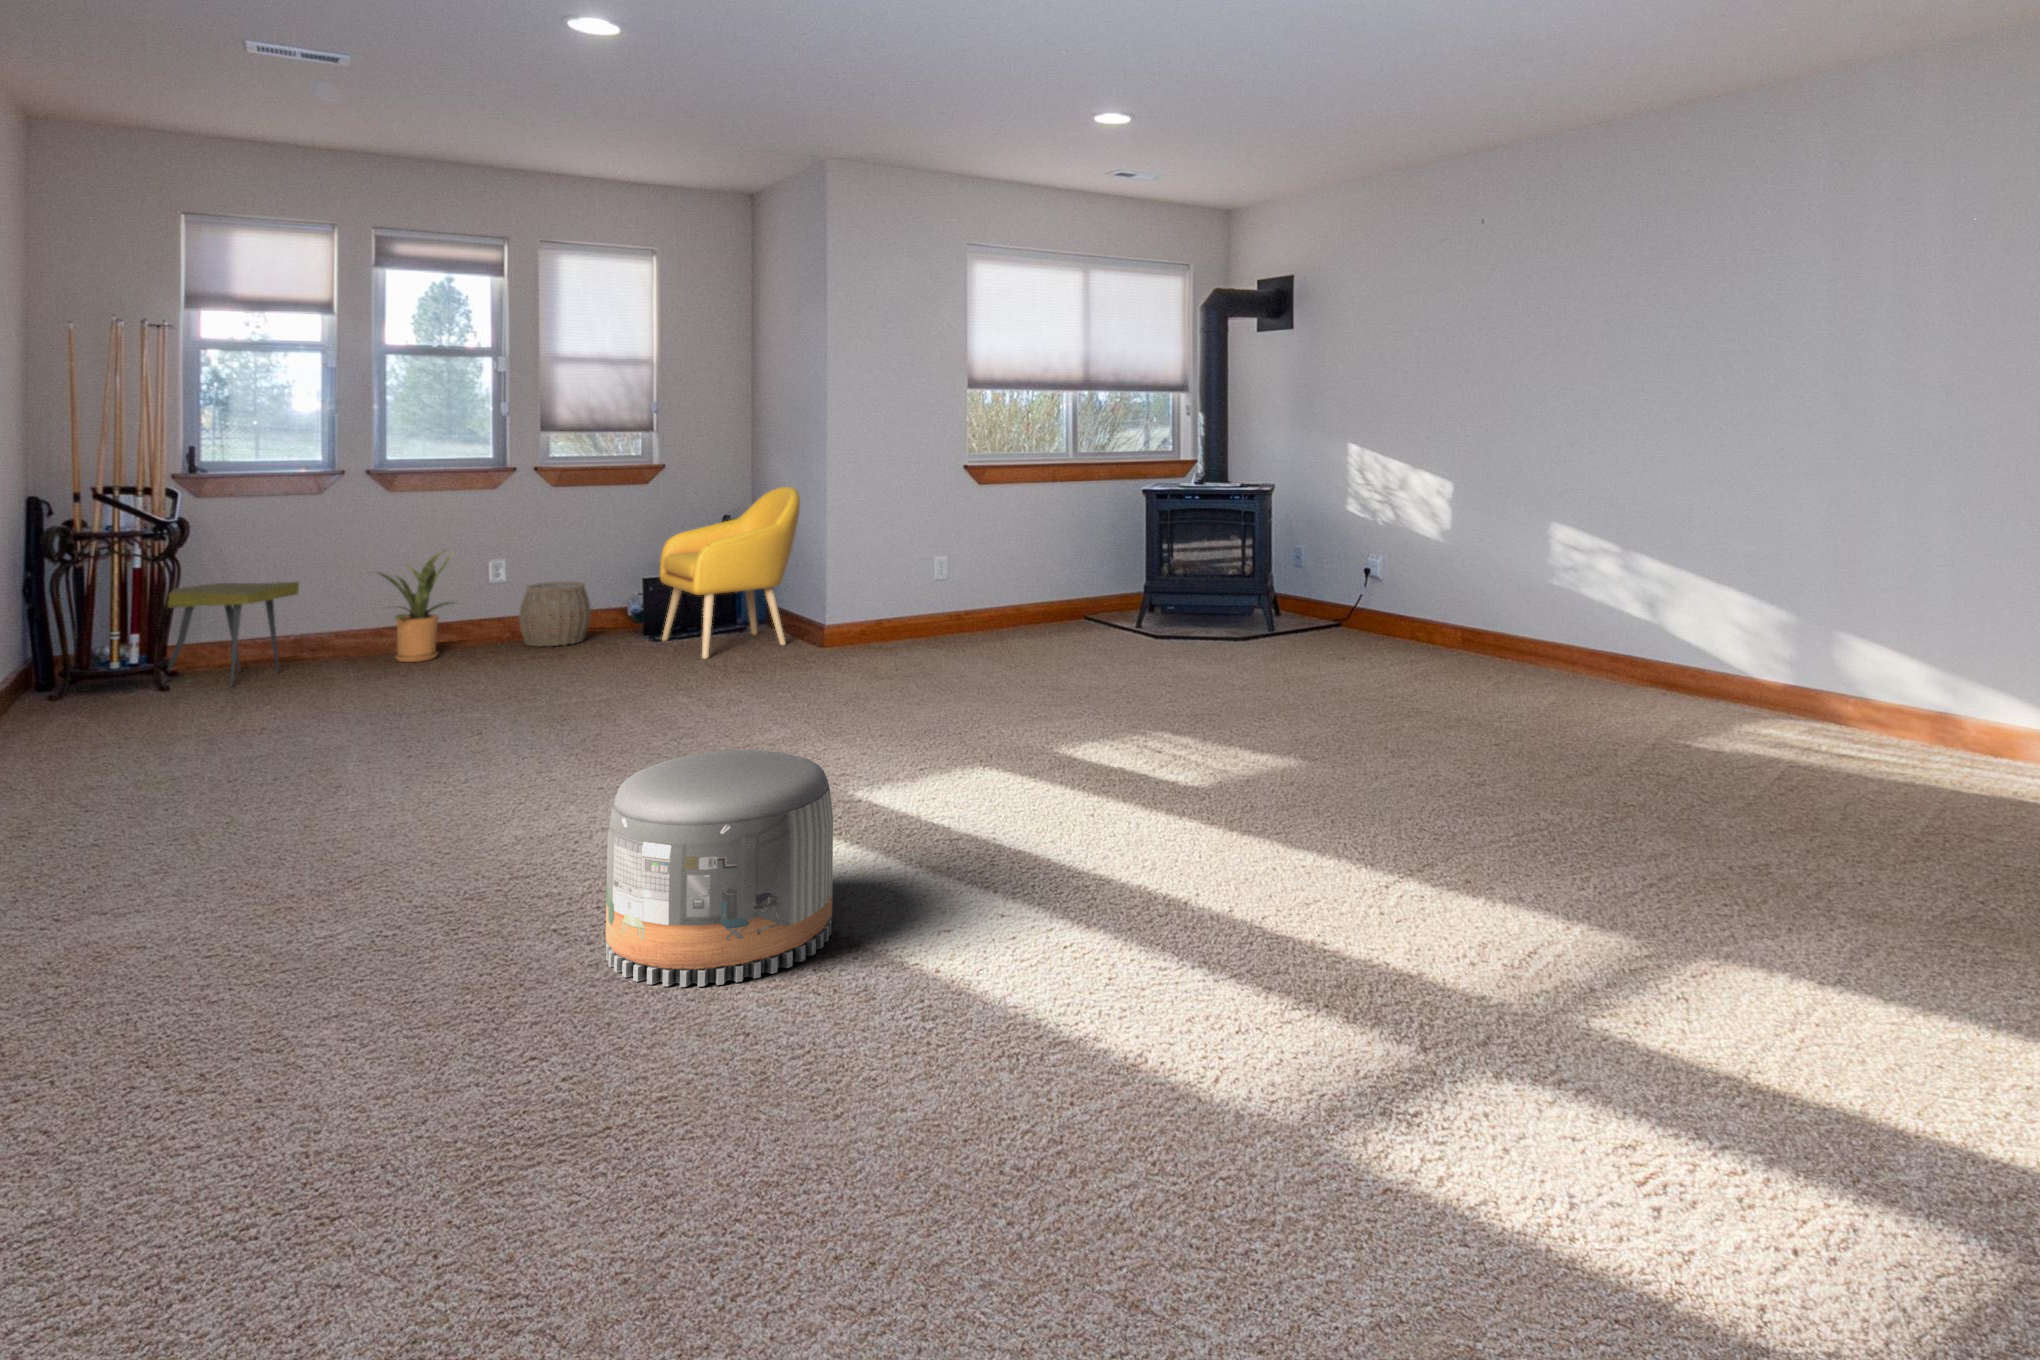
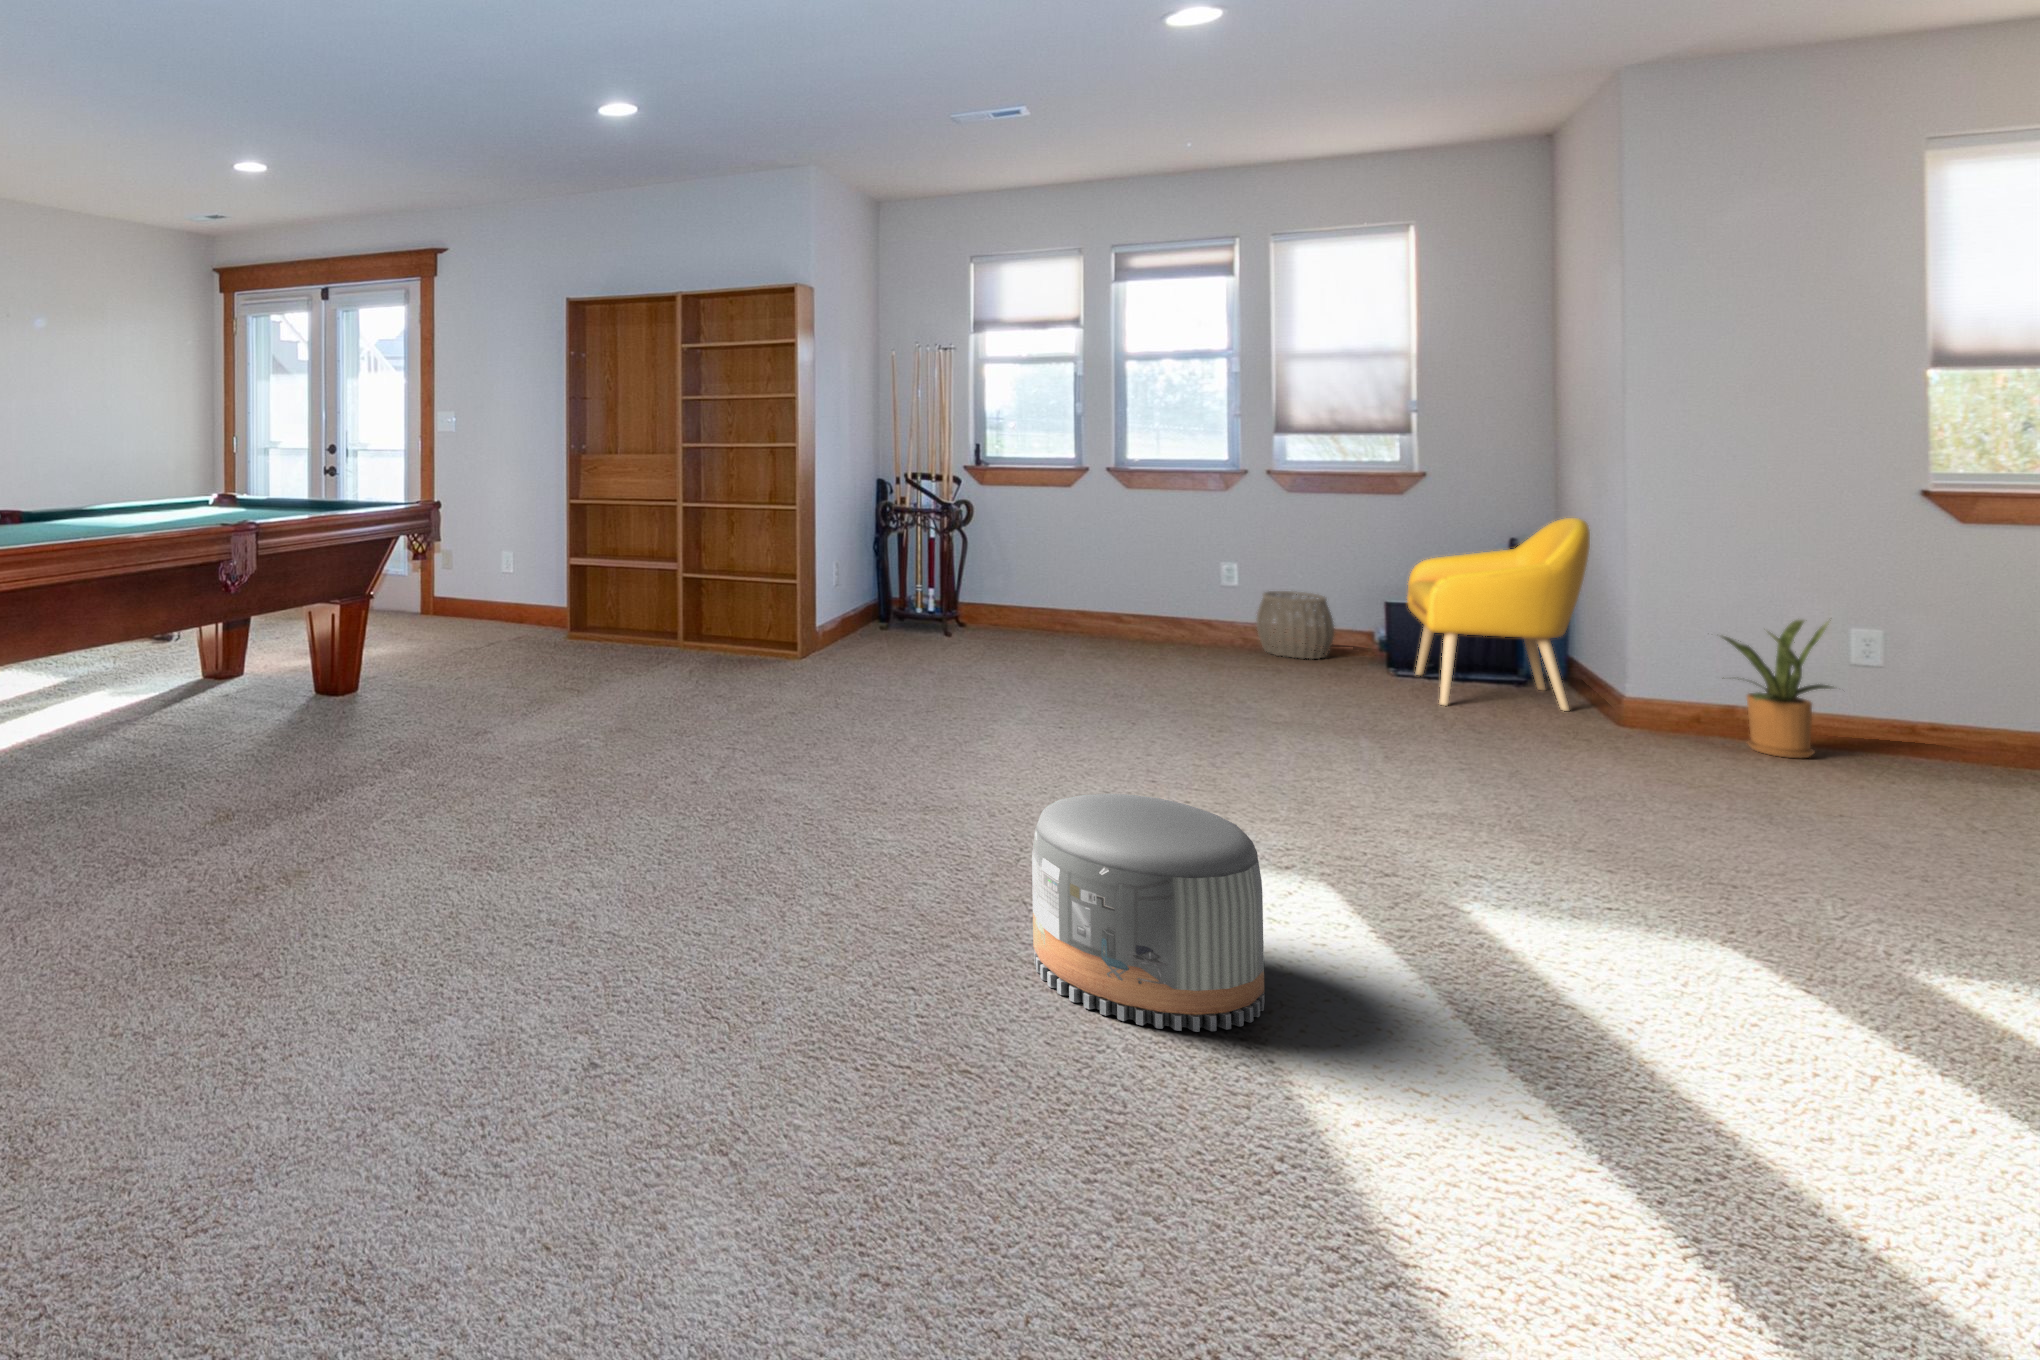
house plant: present [380,551,453,662] -> present [1722,620,1833,758]
side table: present [163,582,299,686] -> none [946,553,1049,640]

